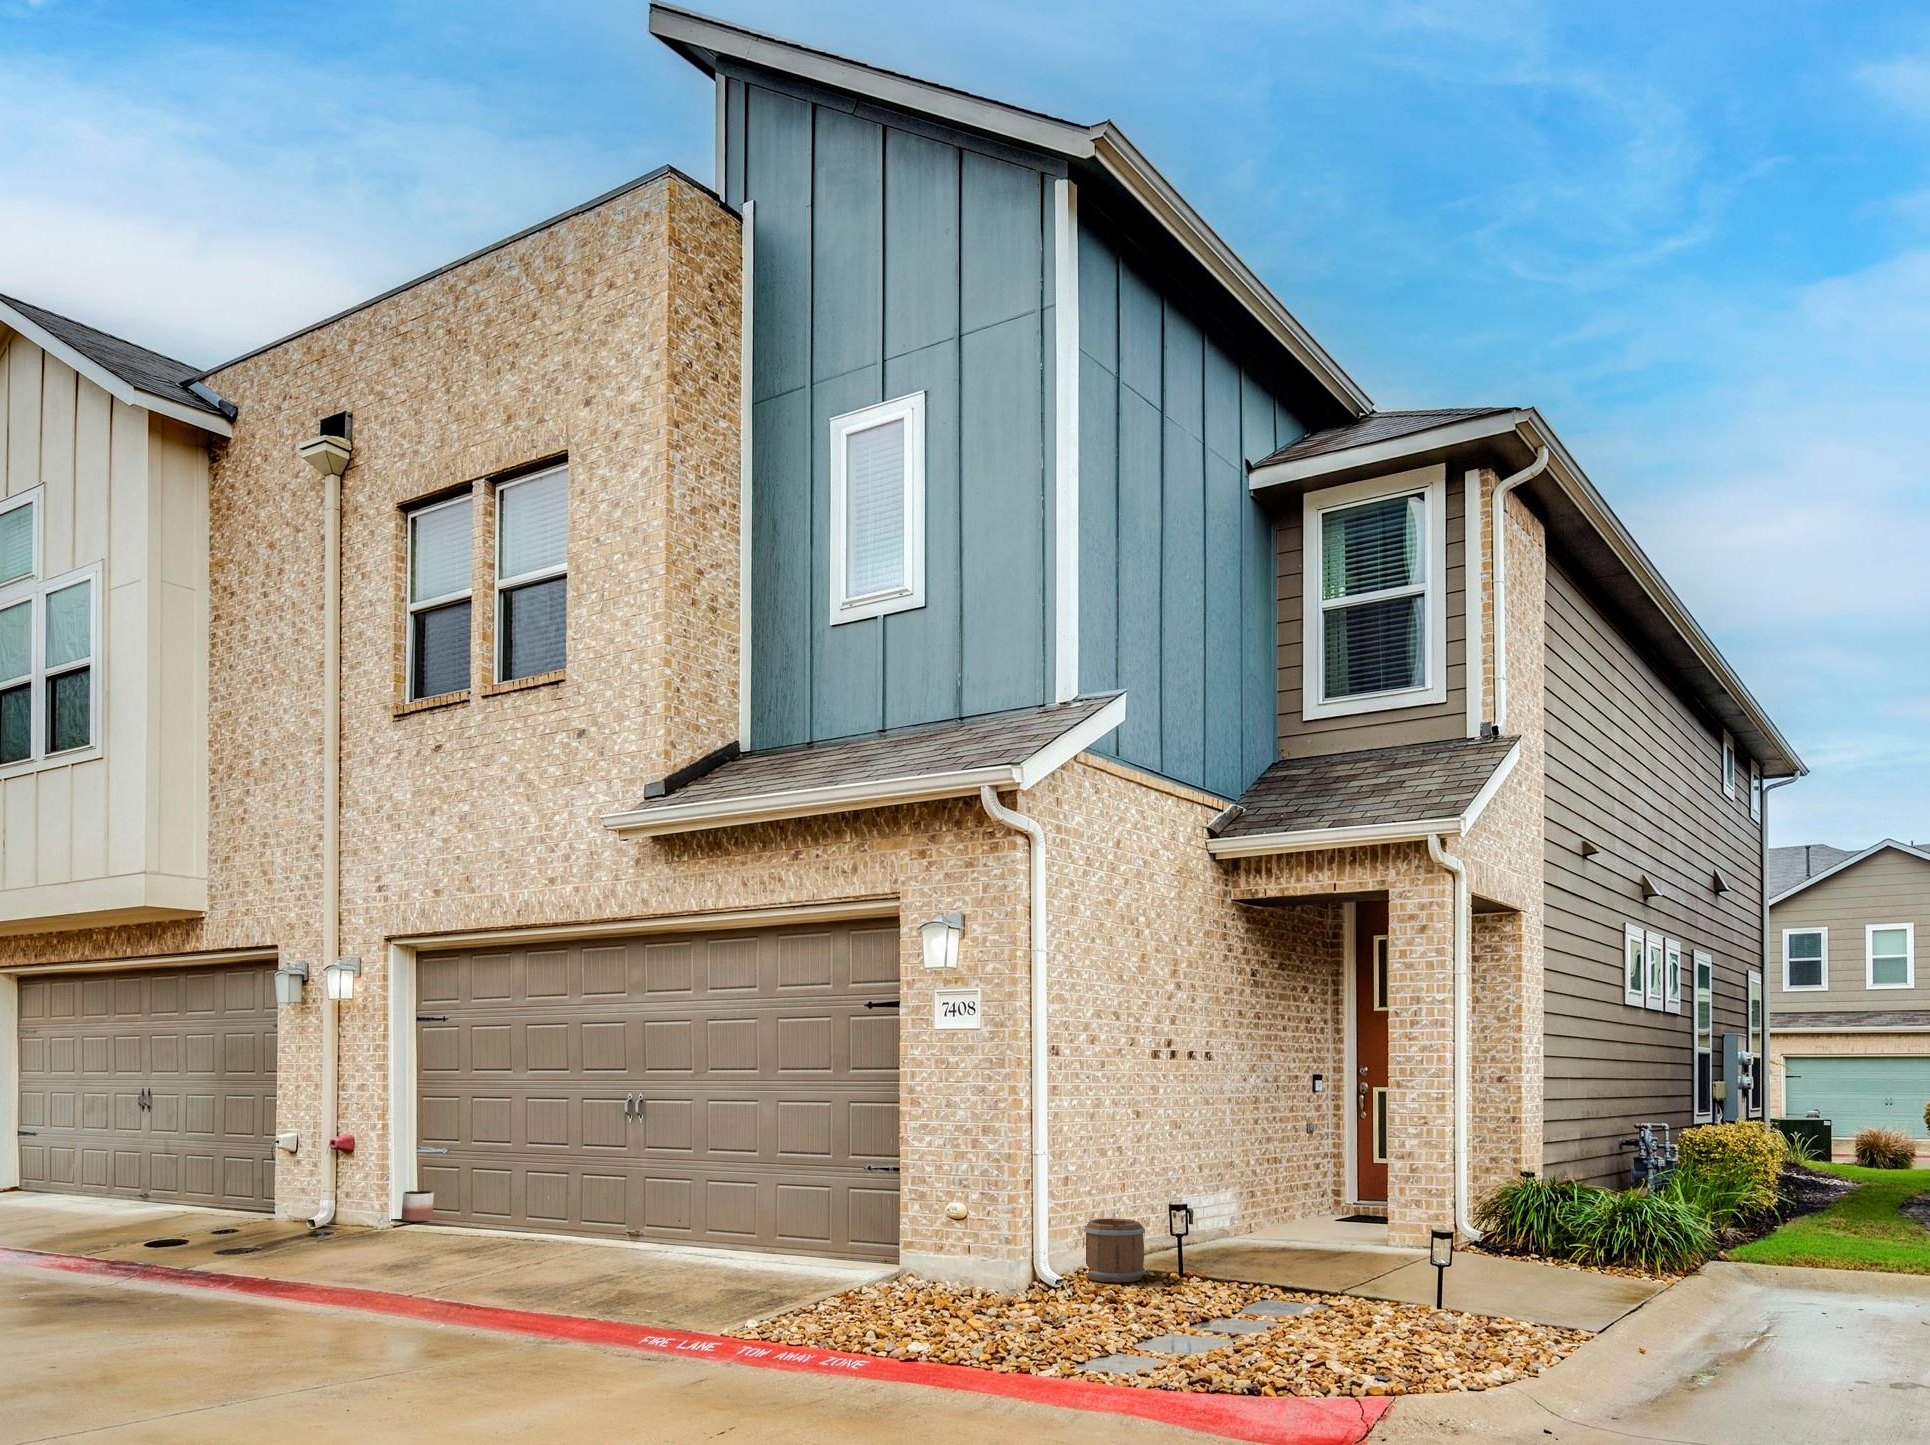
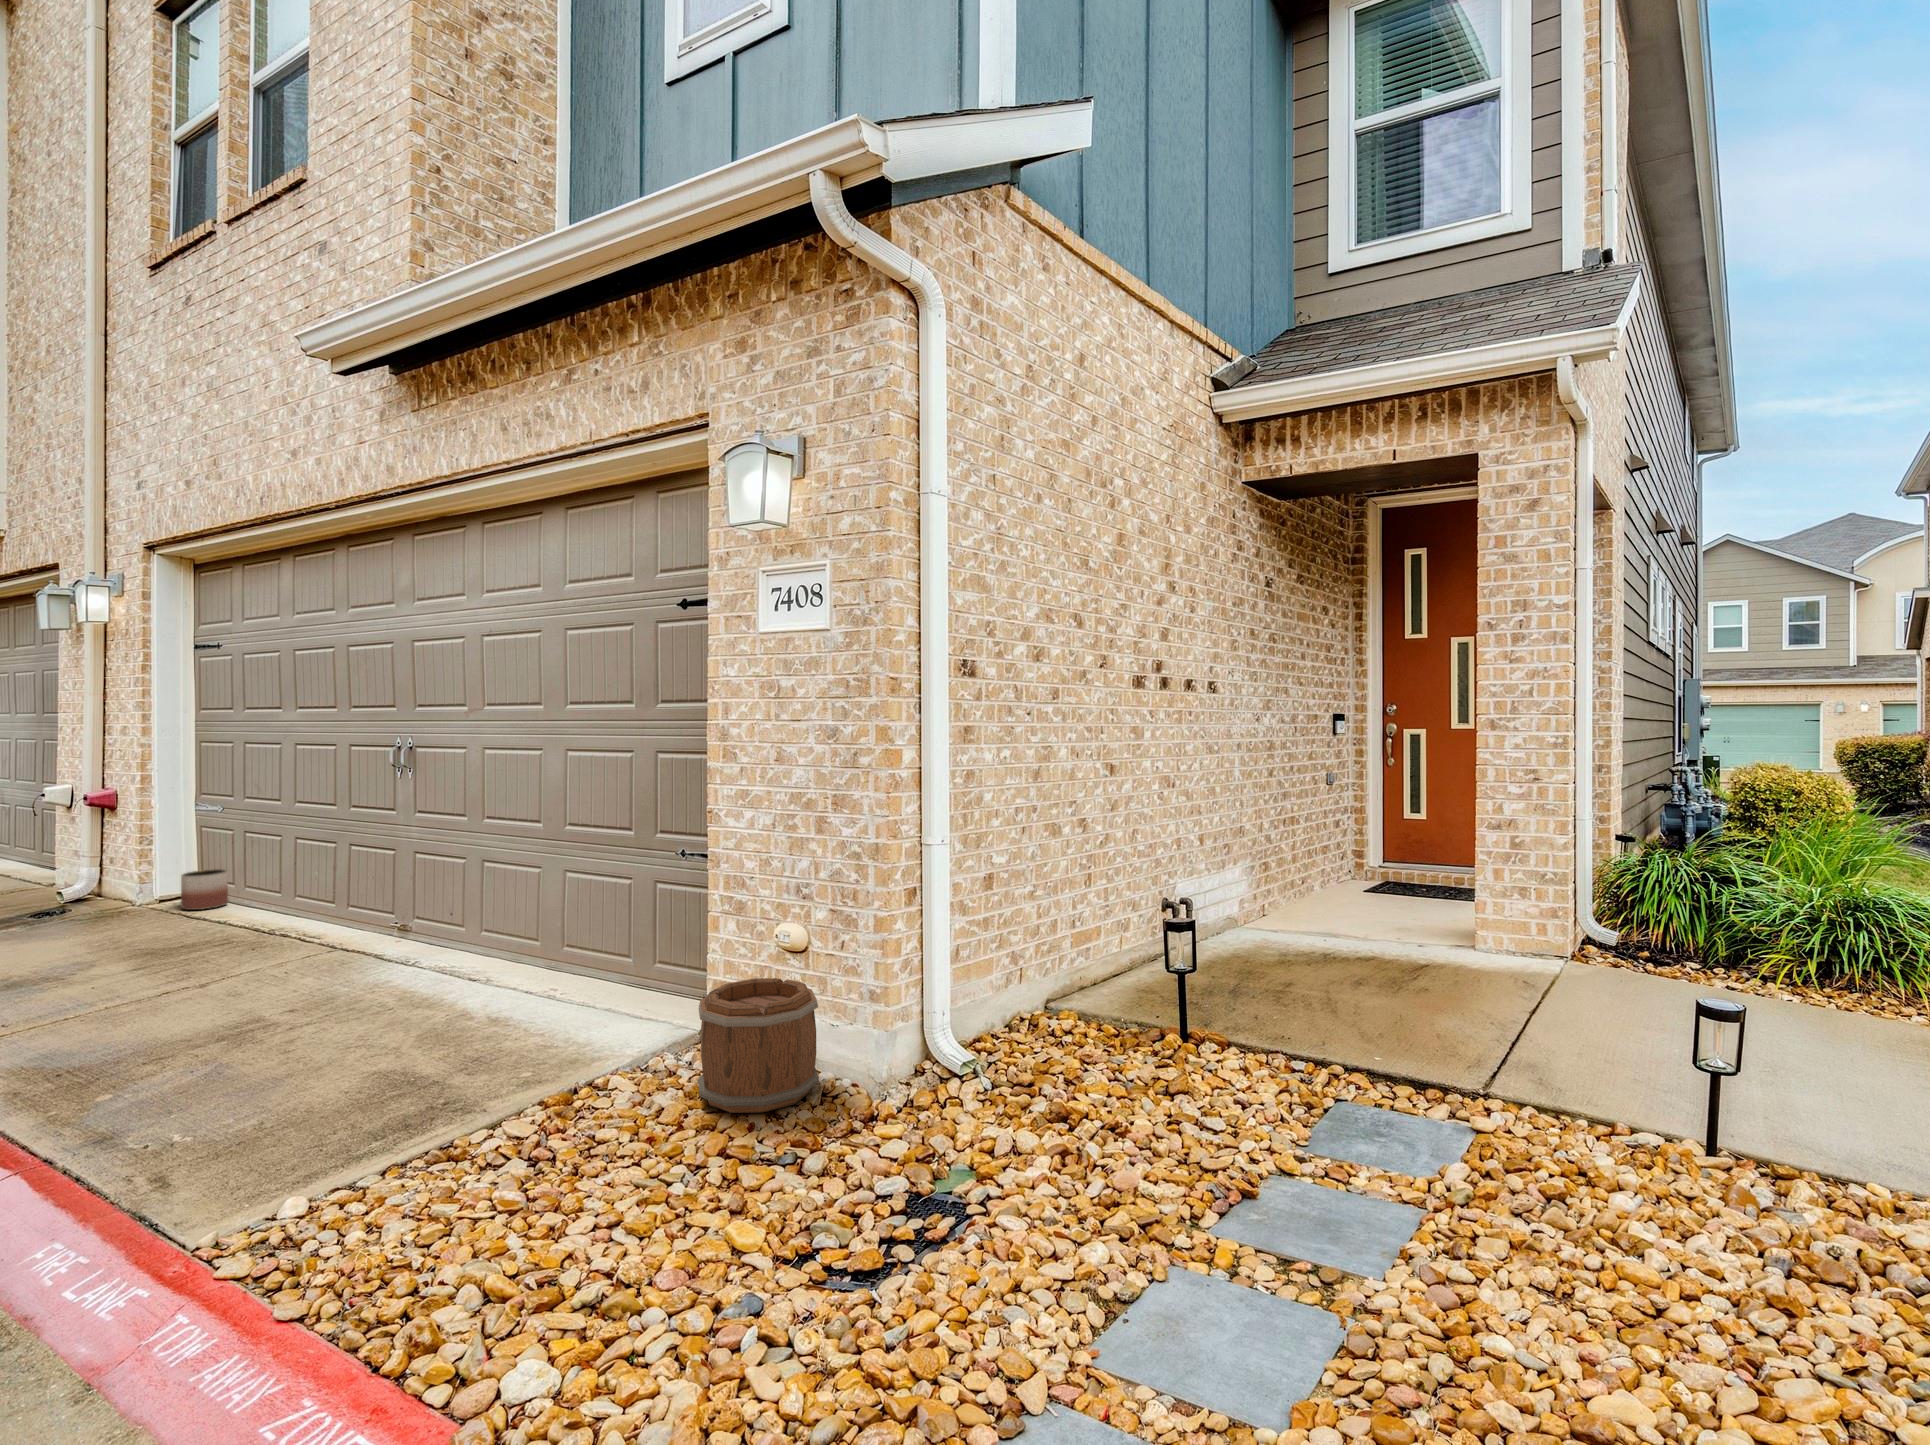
bucket: present [1084,1218,1146,1283] -> present [698,978,819,1113]

